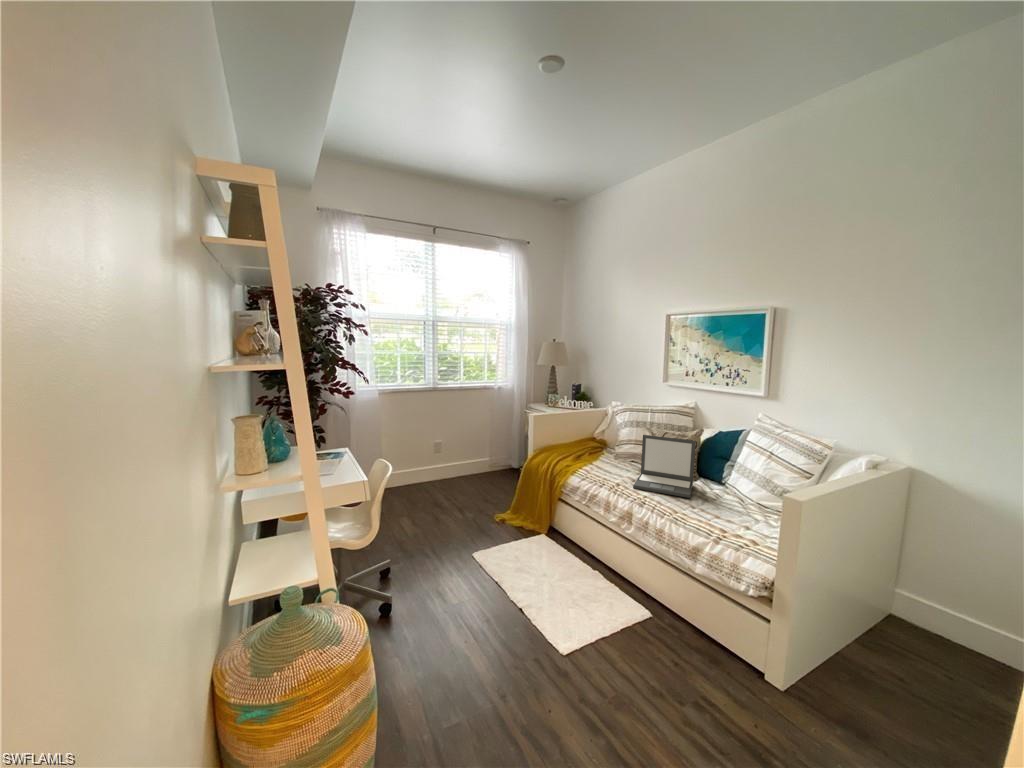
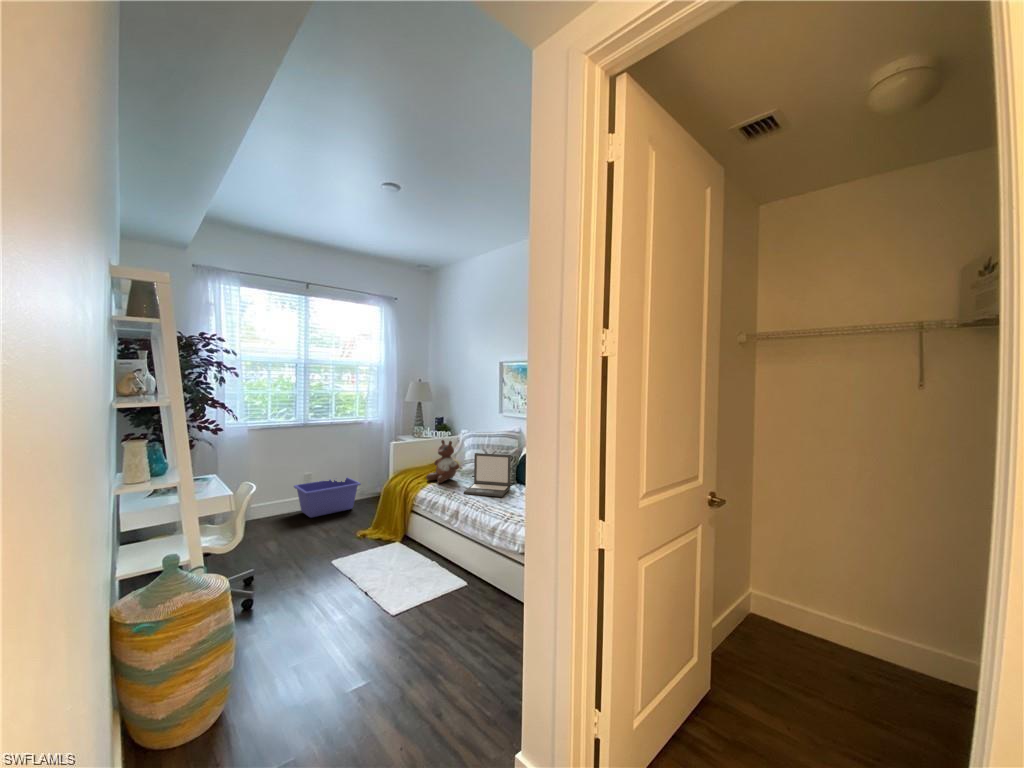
stuffed bear: none [577,414,619,469] -> present [426,440,459,483]
storage bin: none [422,447,492,491] -> present [294,477,361,518]

